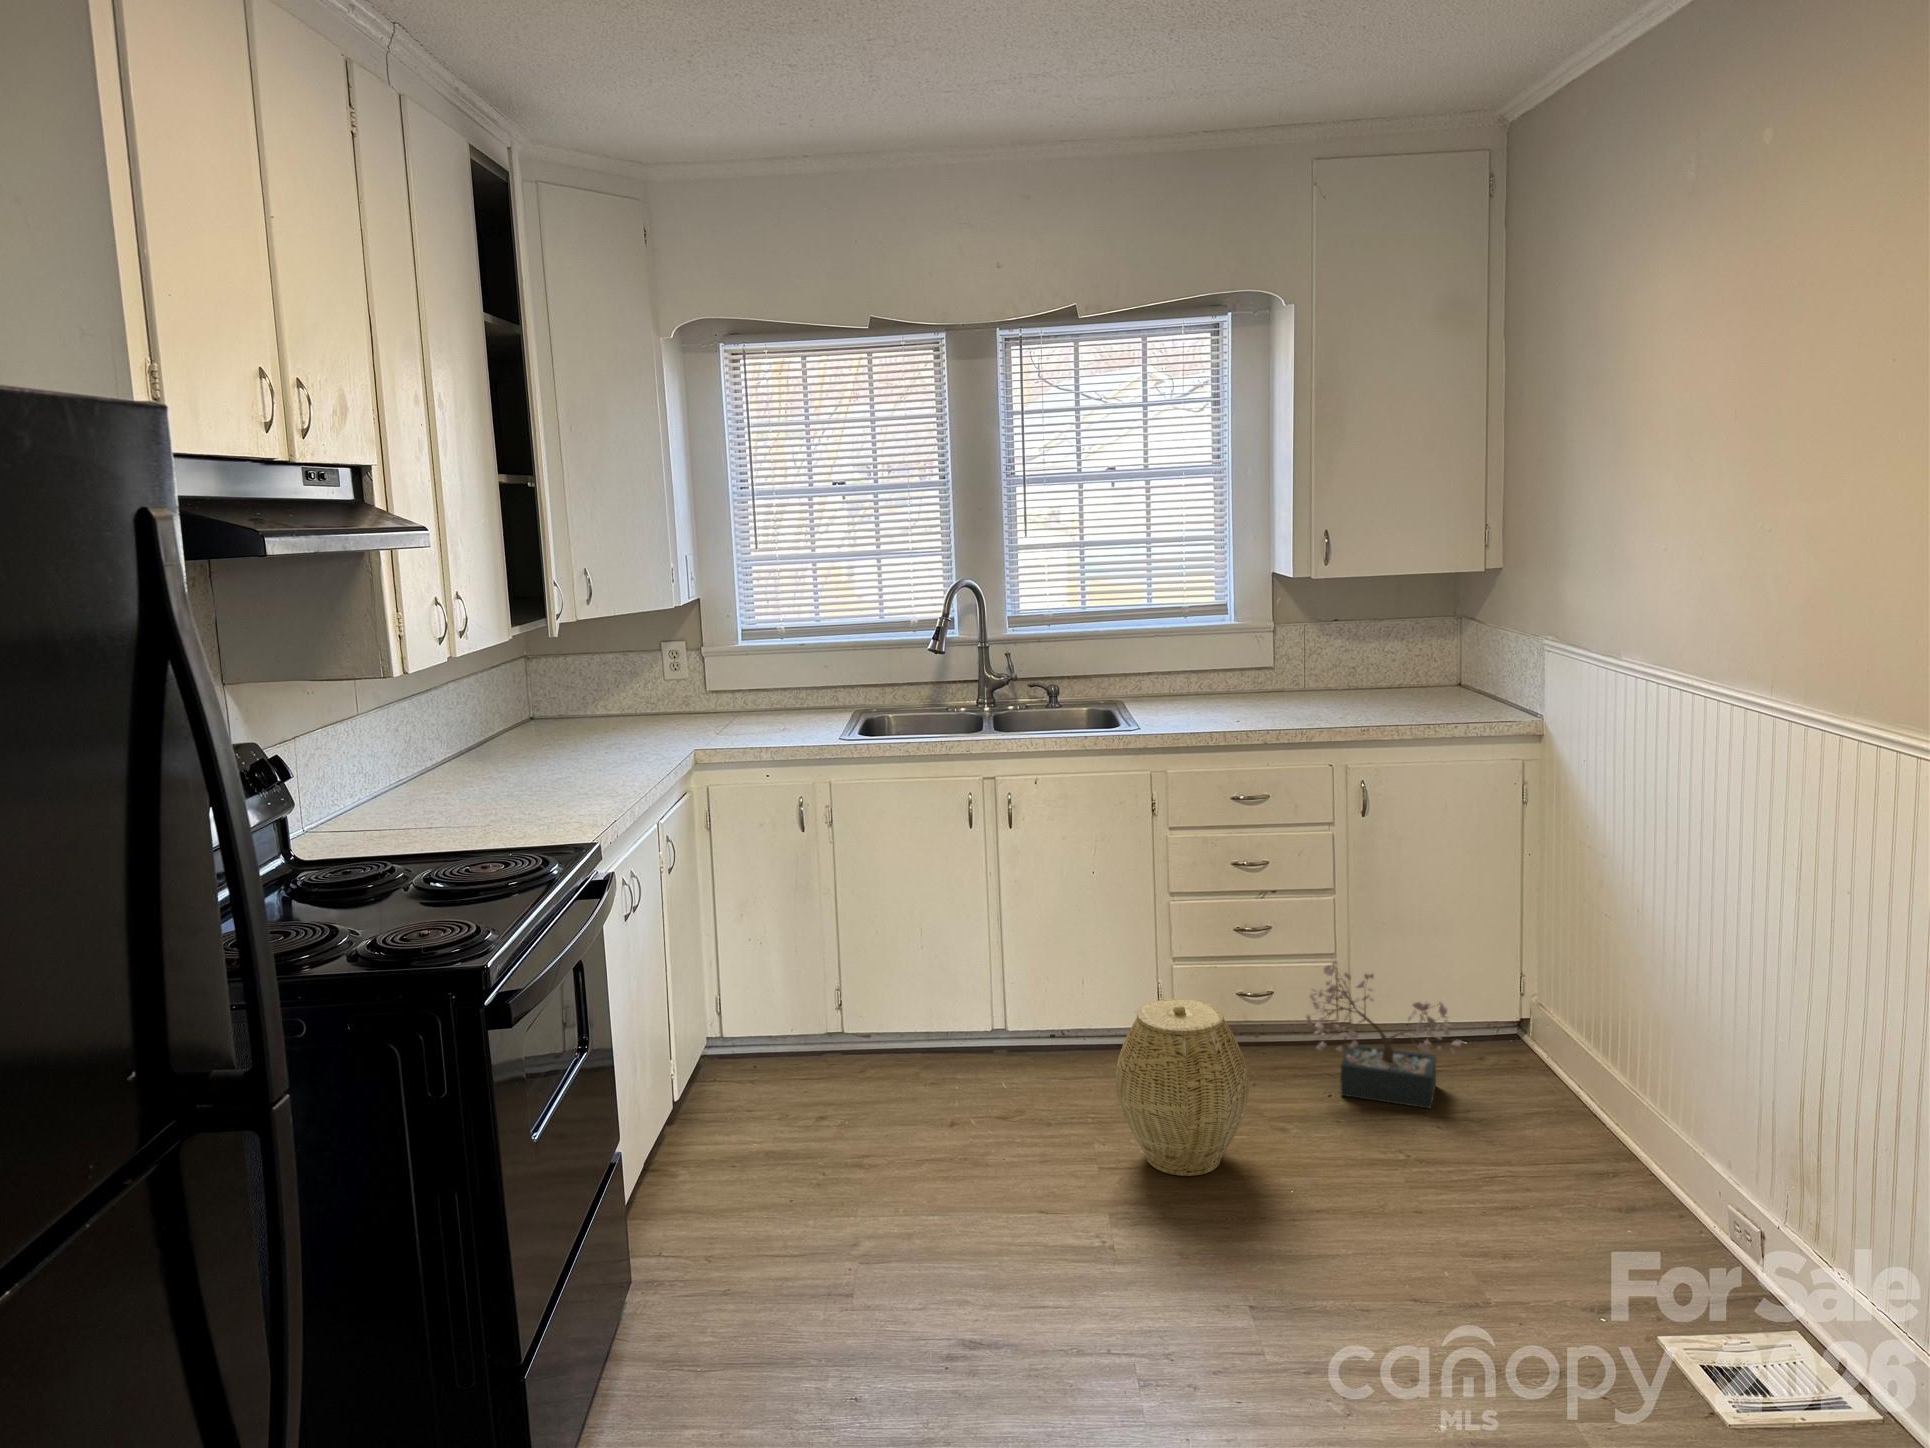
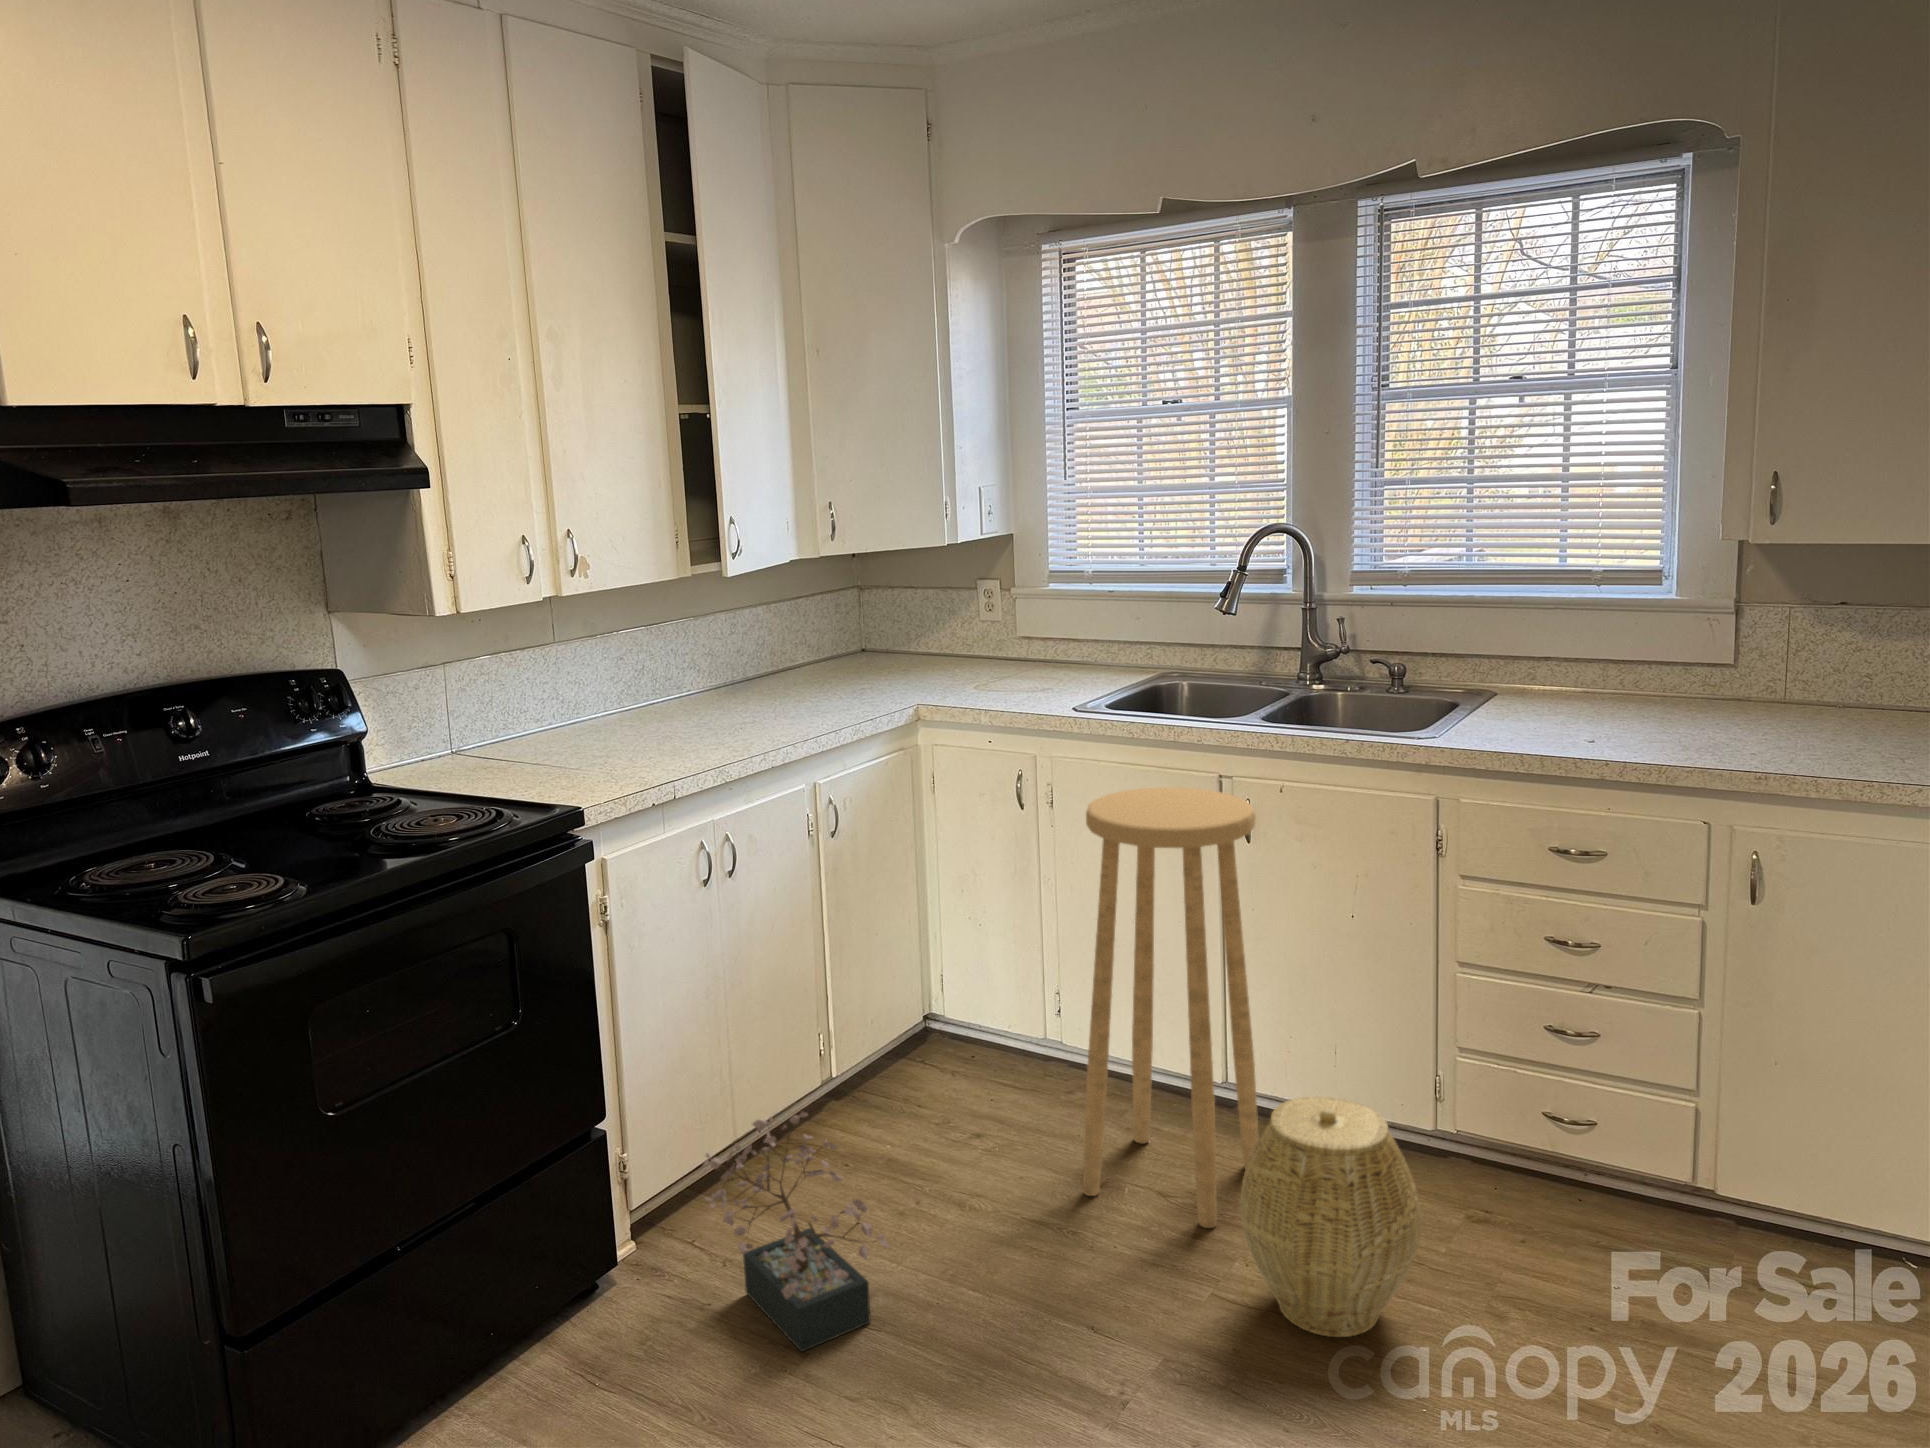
stool: none [925,789,1062,1137] -> present [1083,787,1259,1228]
decorative plant: present [1306,961,1462,1109] -> present [702,1111,890,1352]

